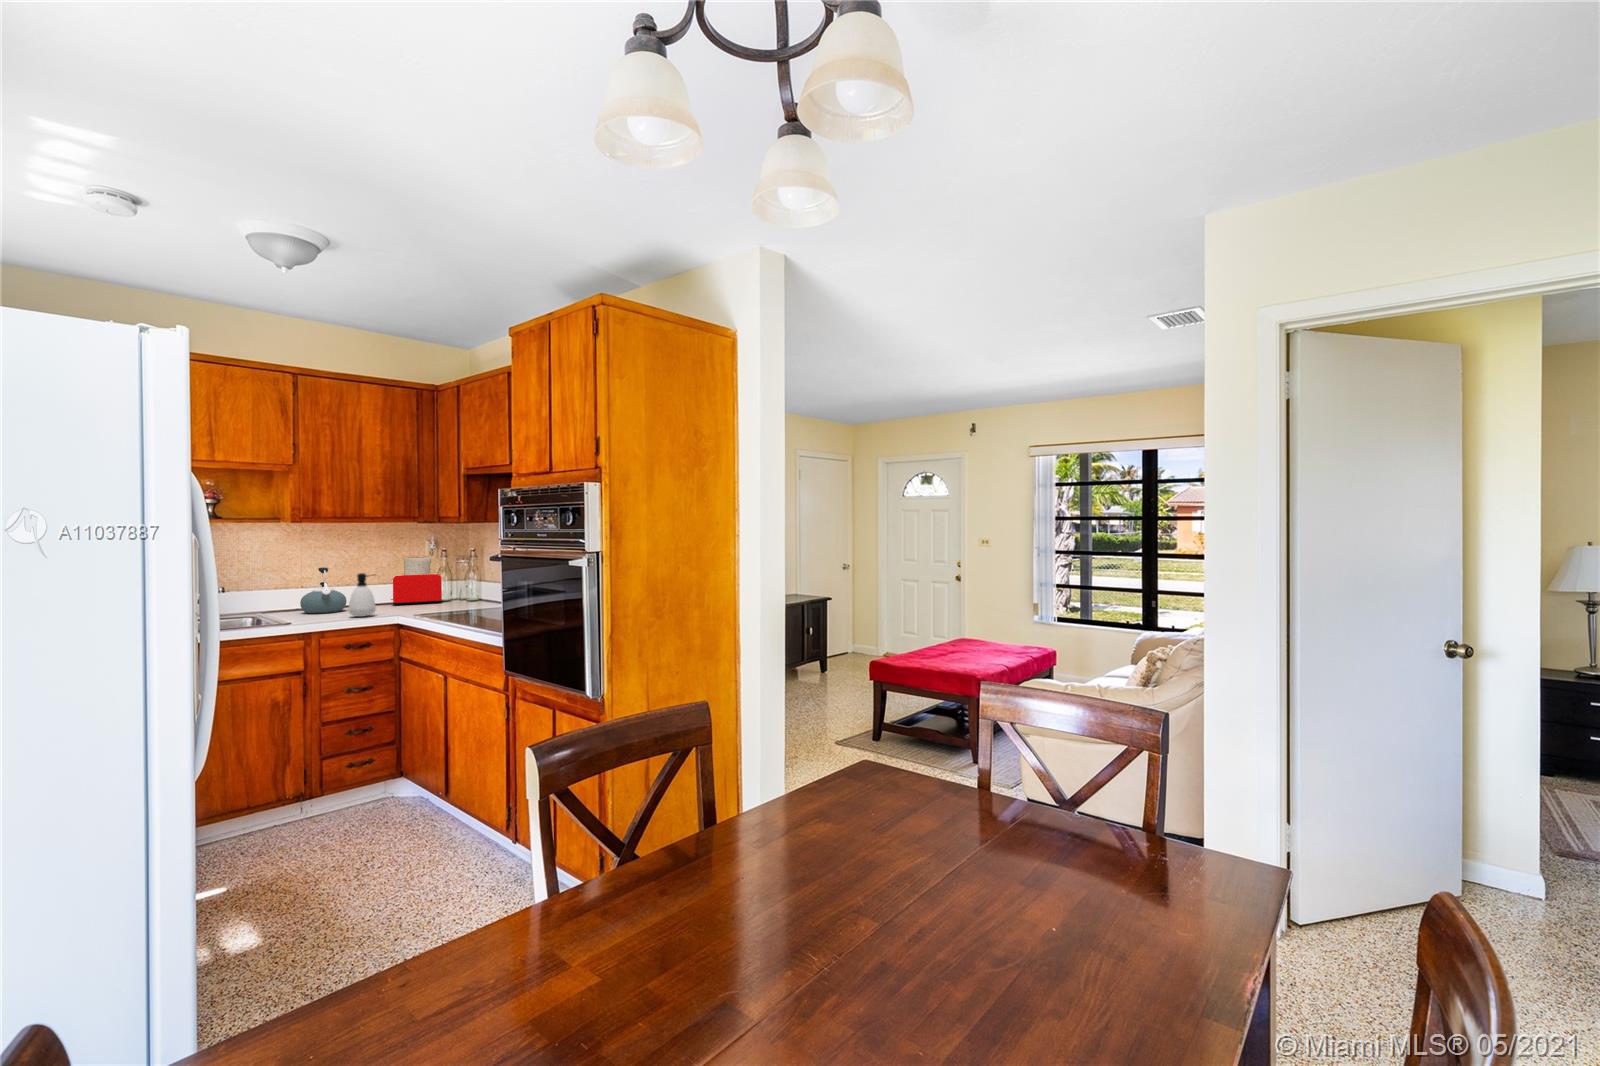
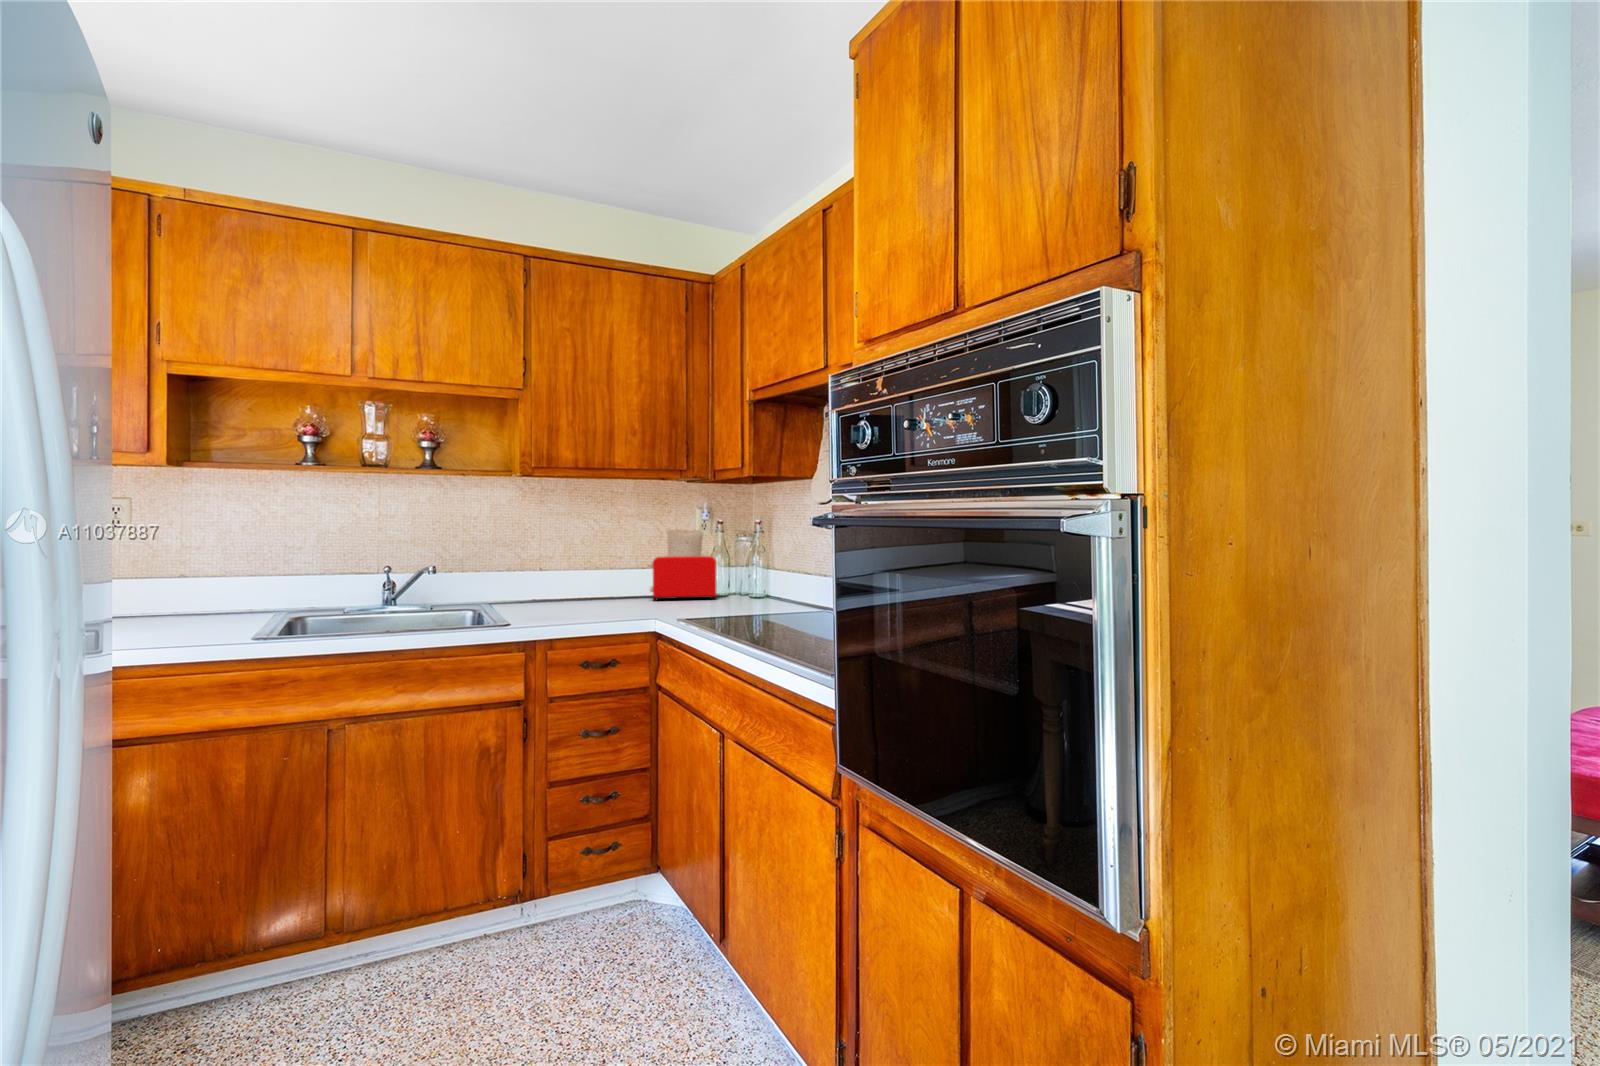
kettle: present [300,567,347,613] -> none [534,542,592,608]
soap dispenser: present [349,573,376,617] -> none [588,551,626,618]

